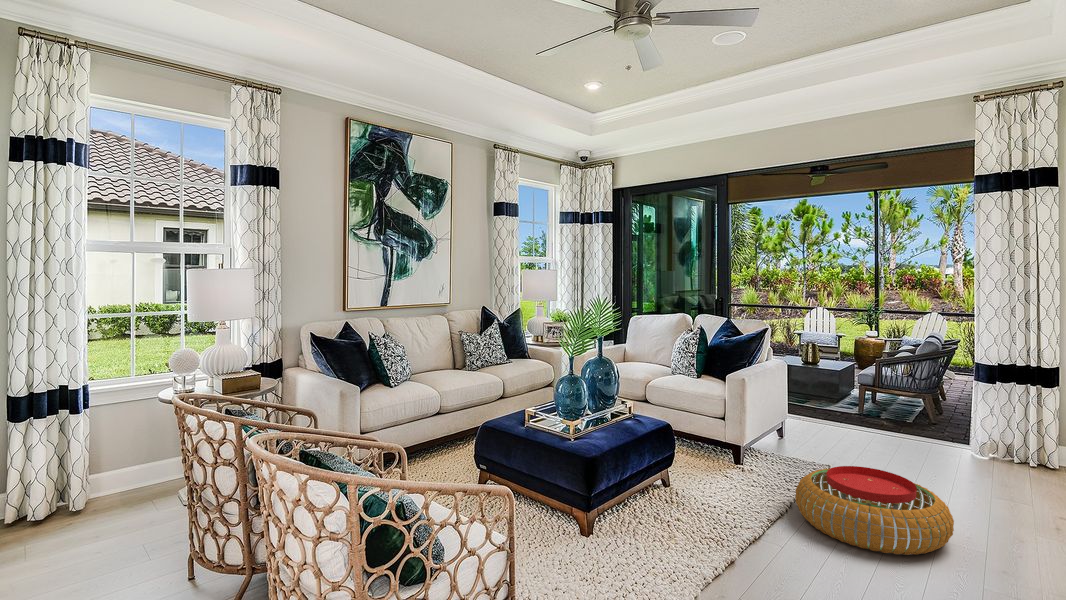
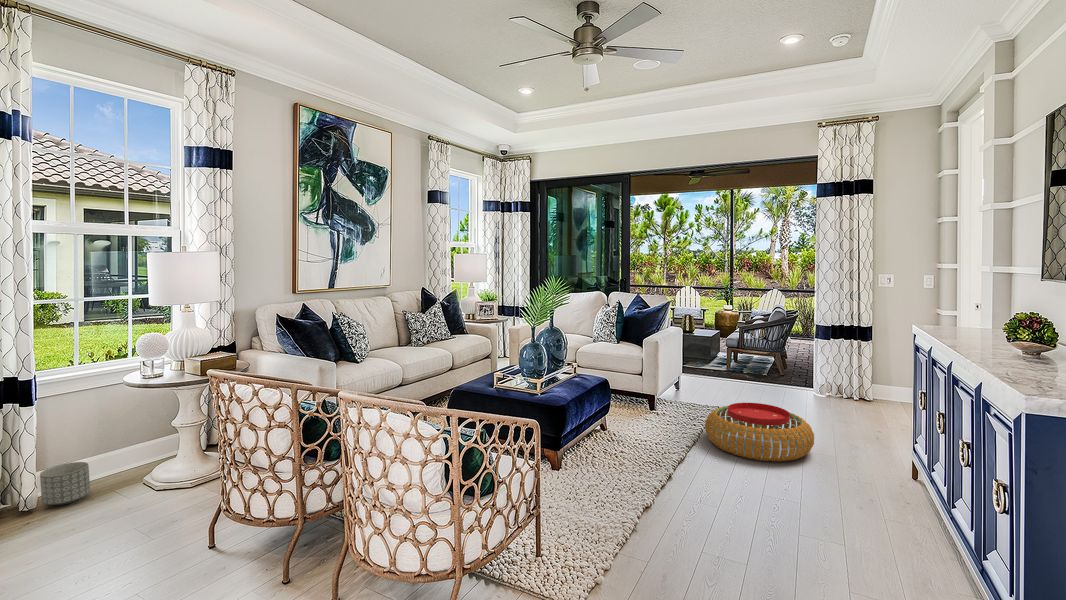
planter: none [76,476,121,518] -> present [40,462,90,505]

